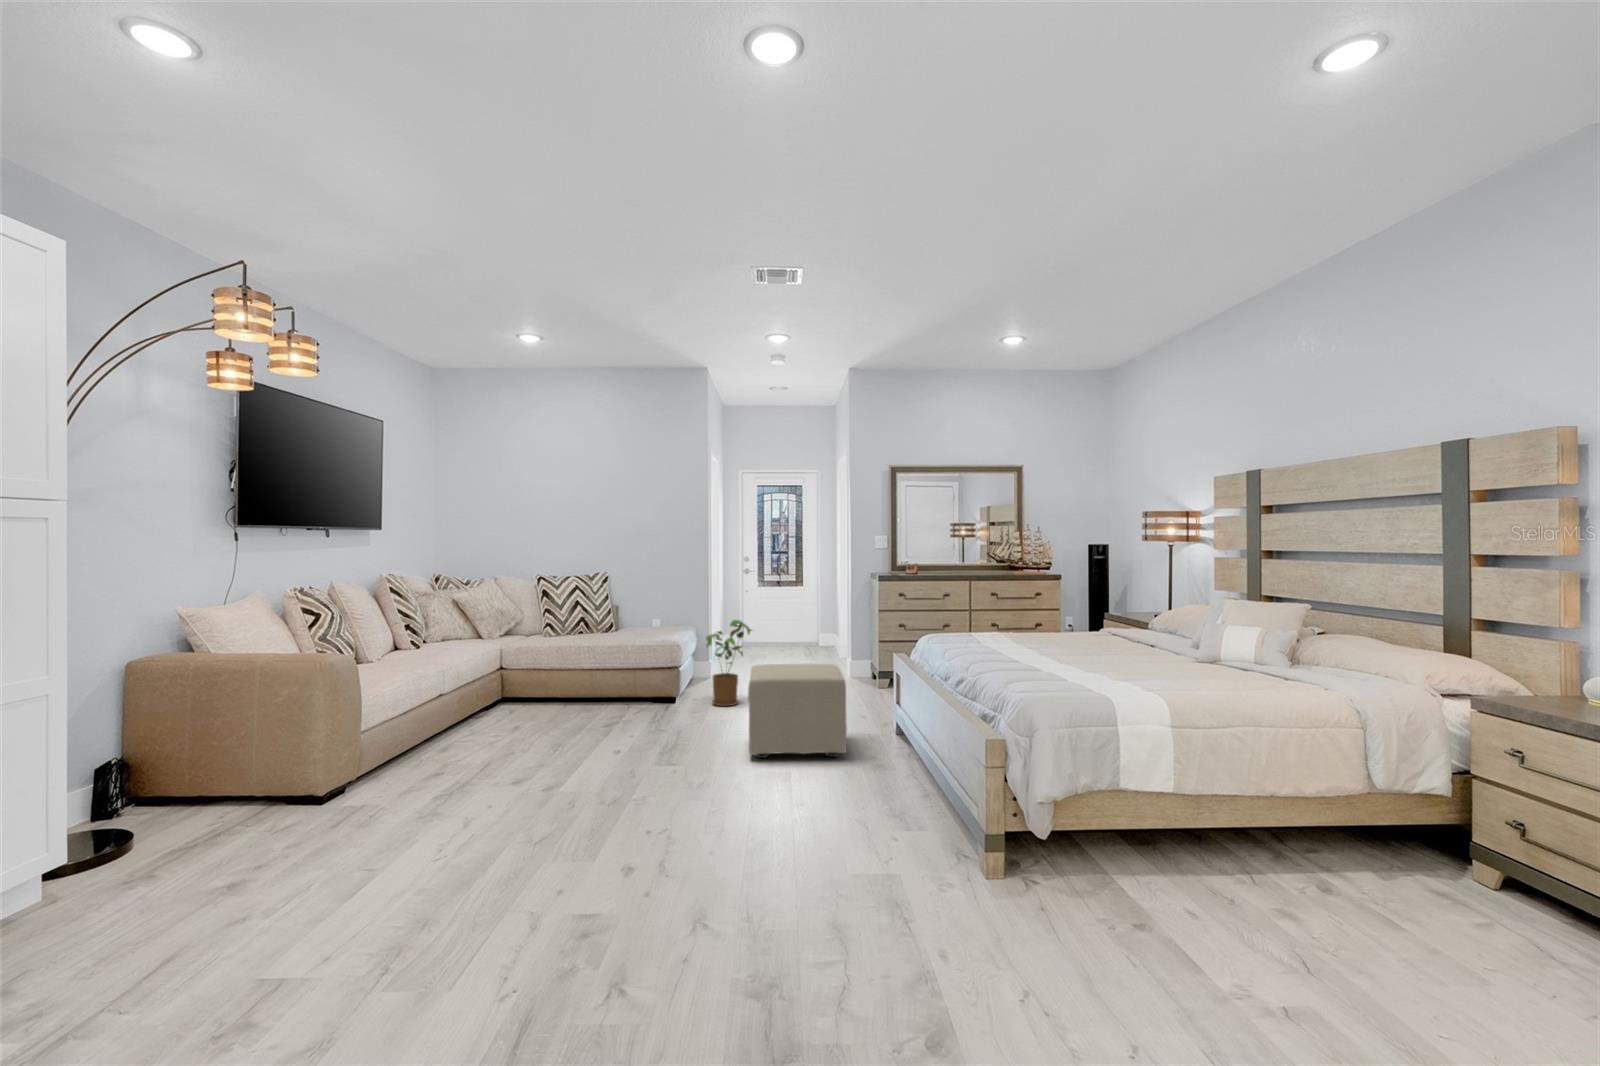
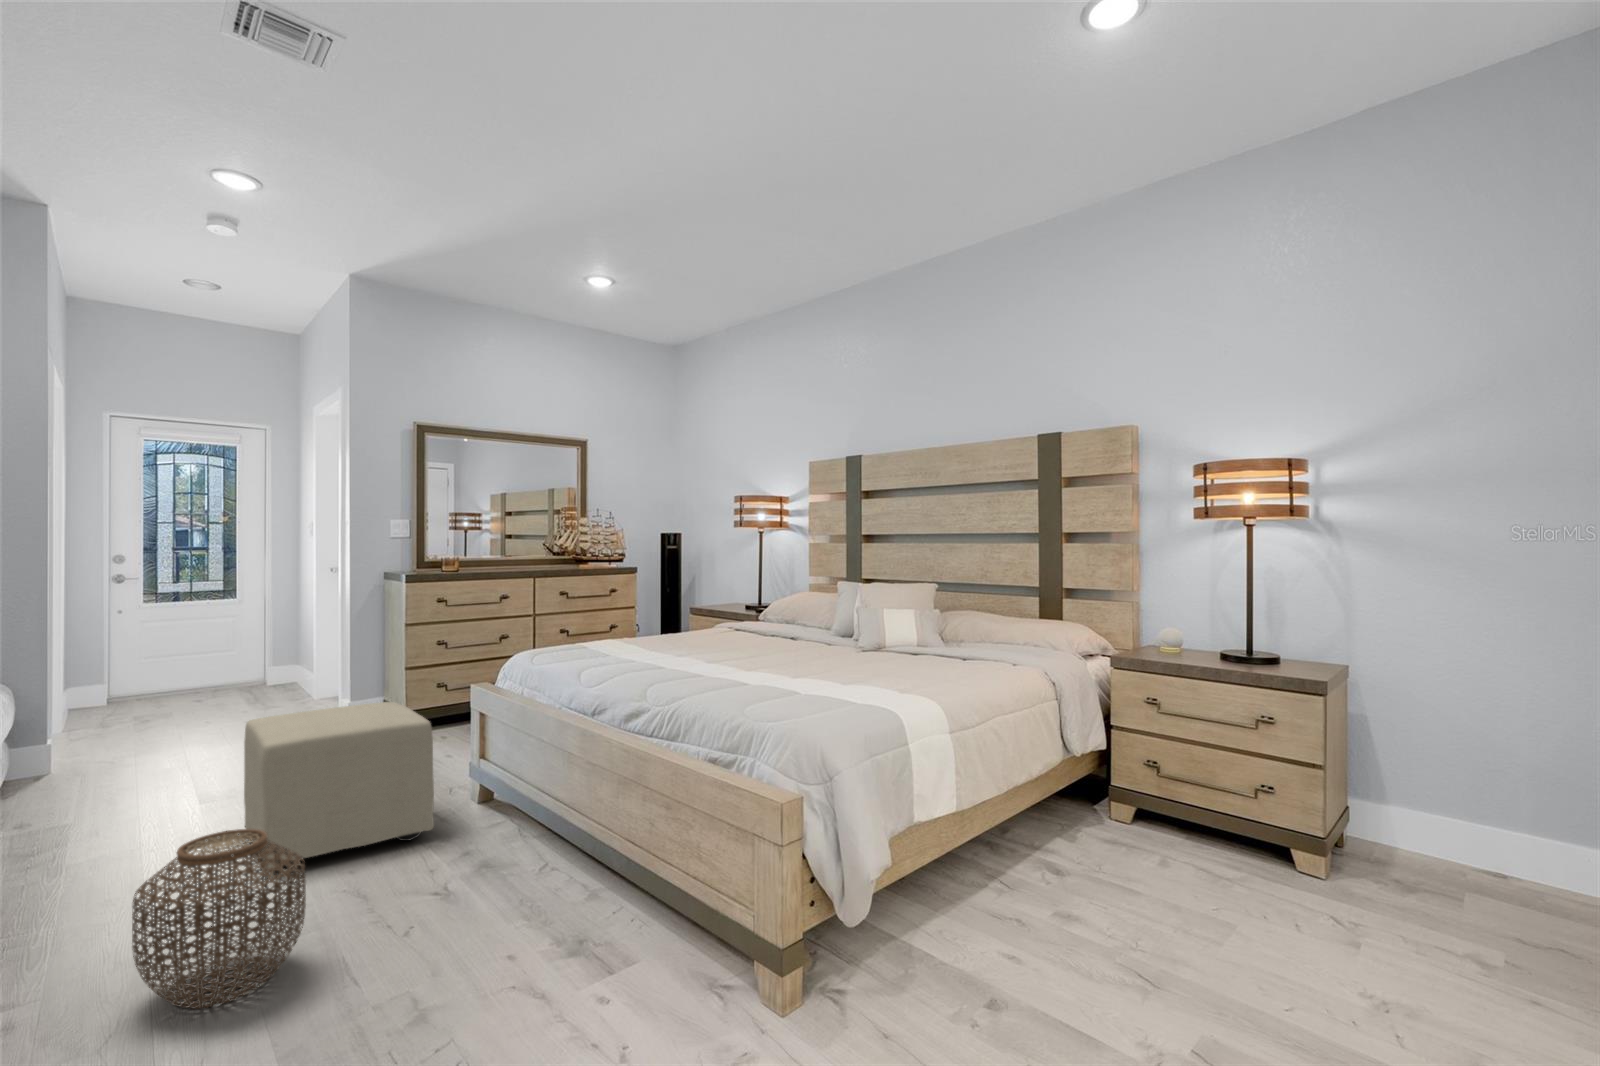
house plant: present [706,620,751,706] -> none [117,650,216,795]
woven basket: none [668,721,746,813] -> present [132,829,306,1009]

